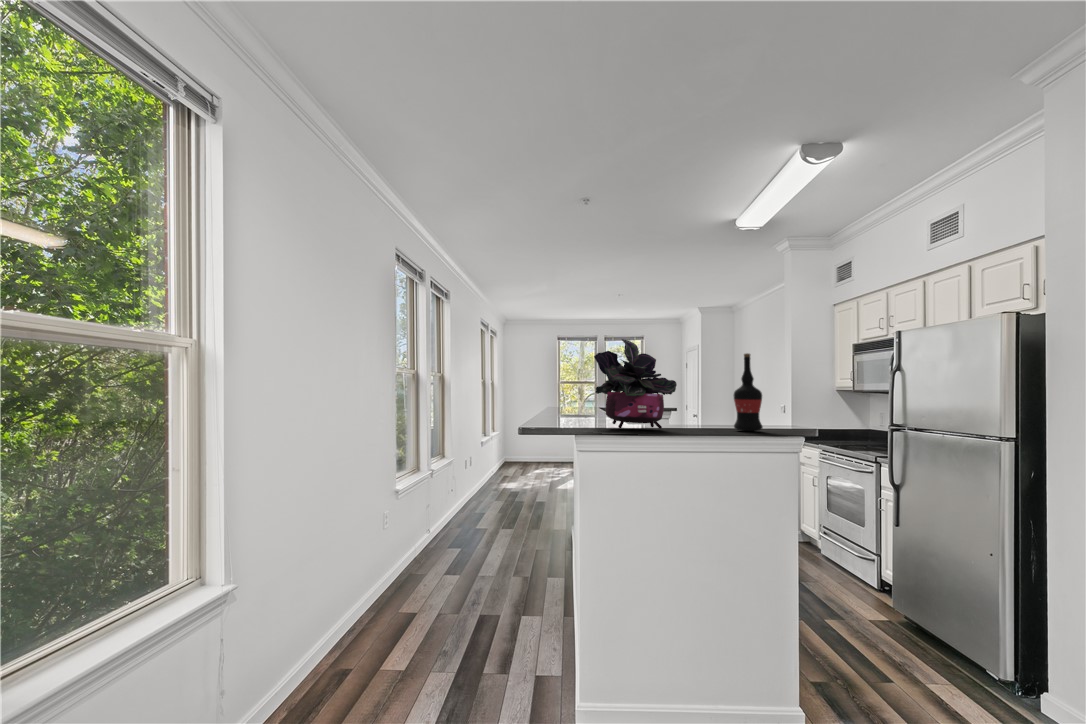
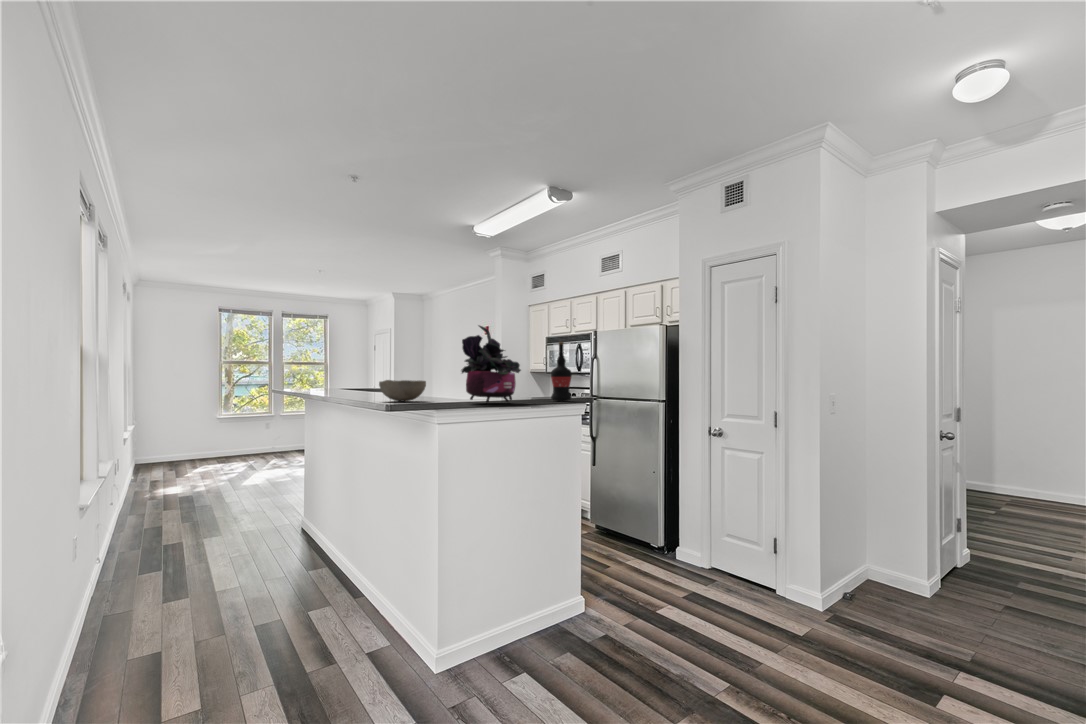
bowl: none [547,399,595,422] -> present [379,380,426,401]

